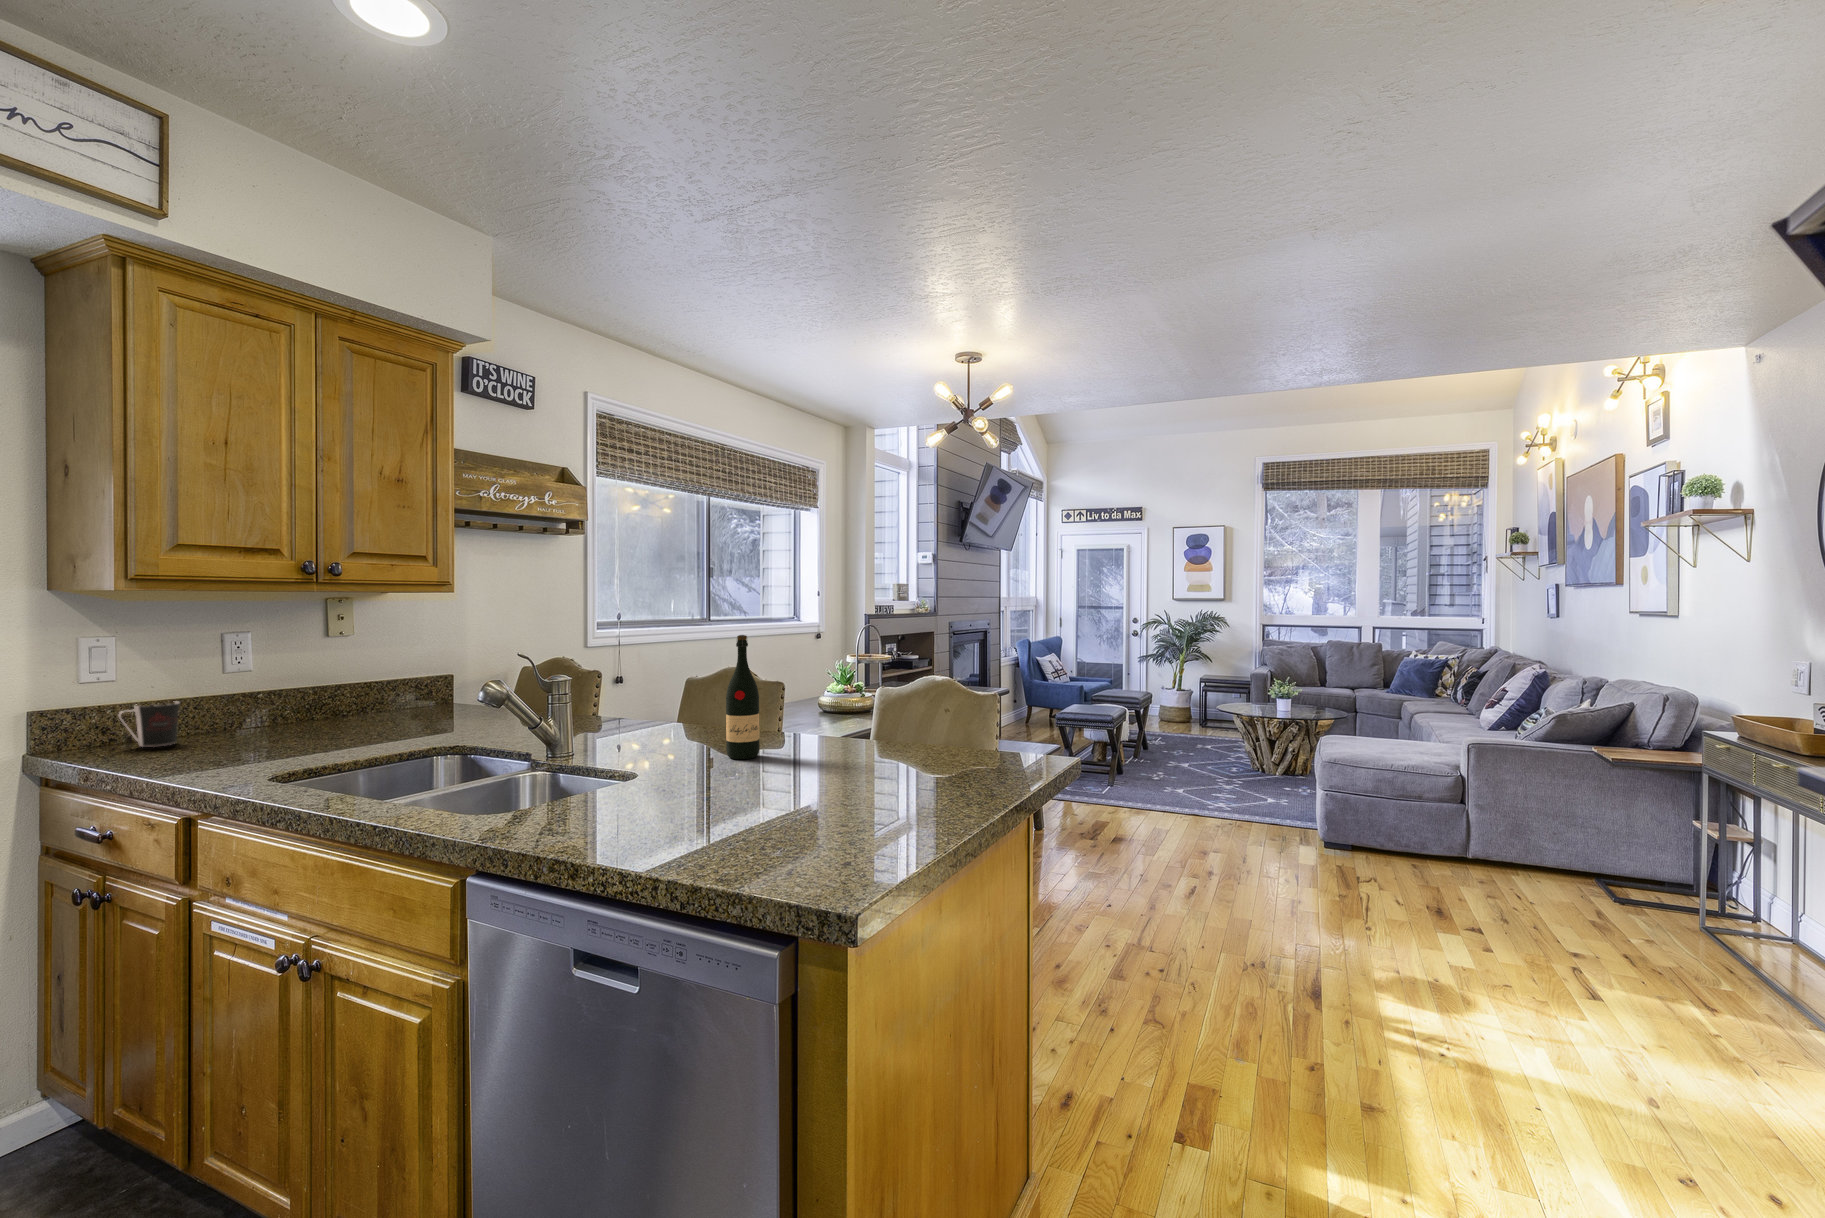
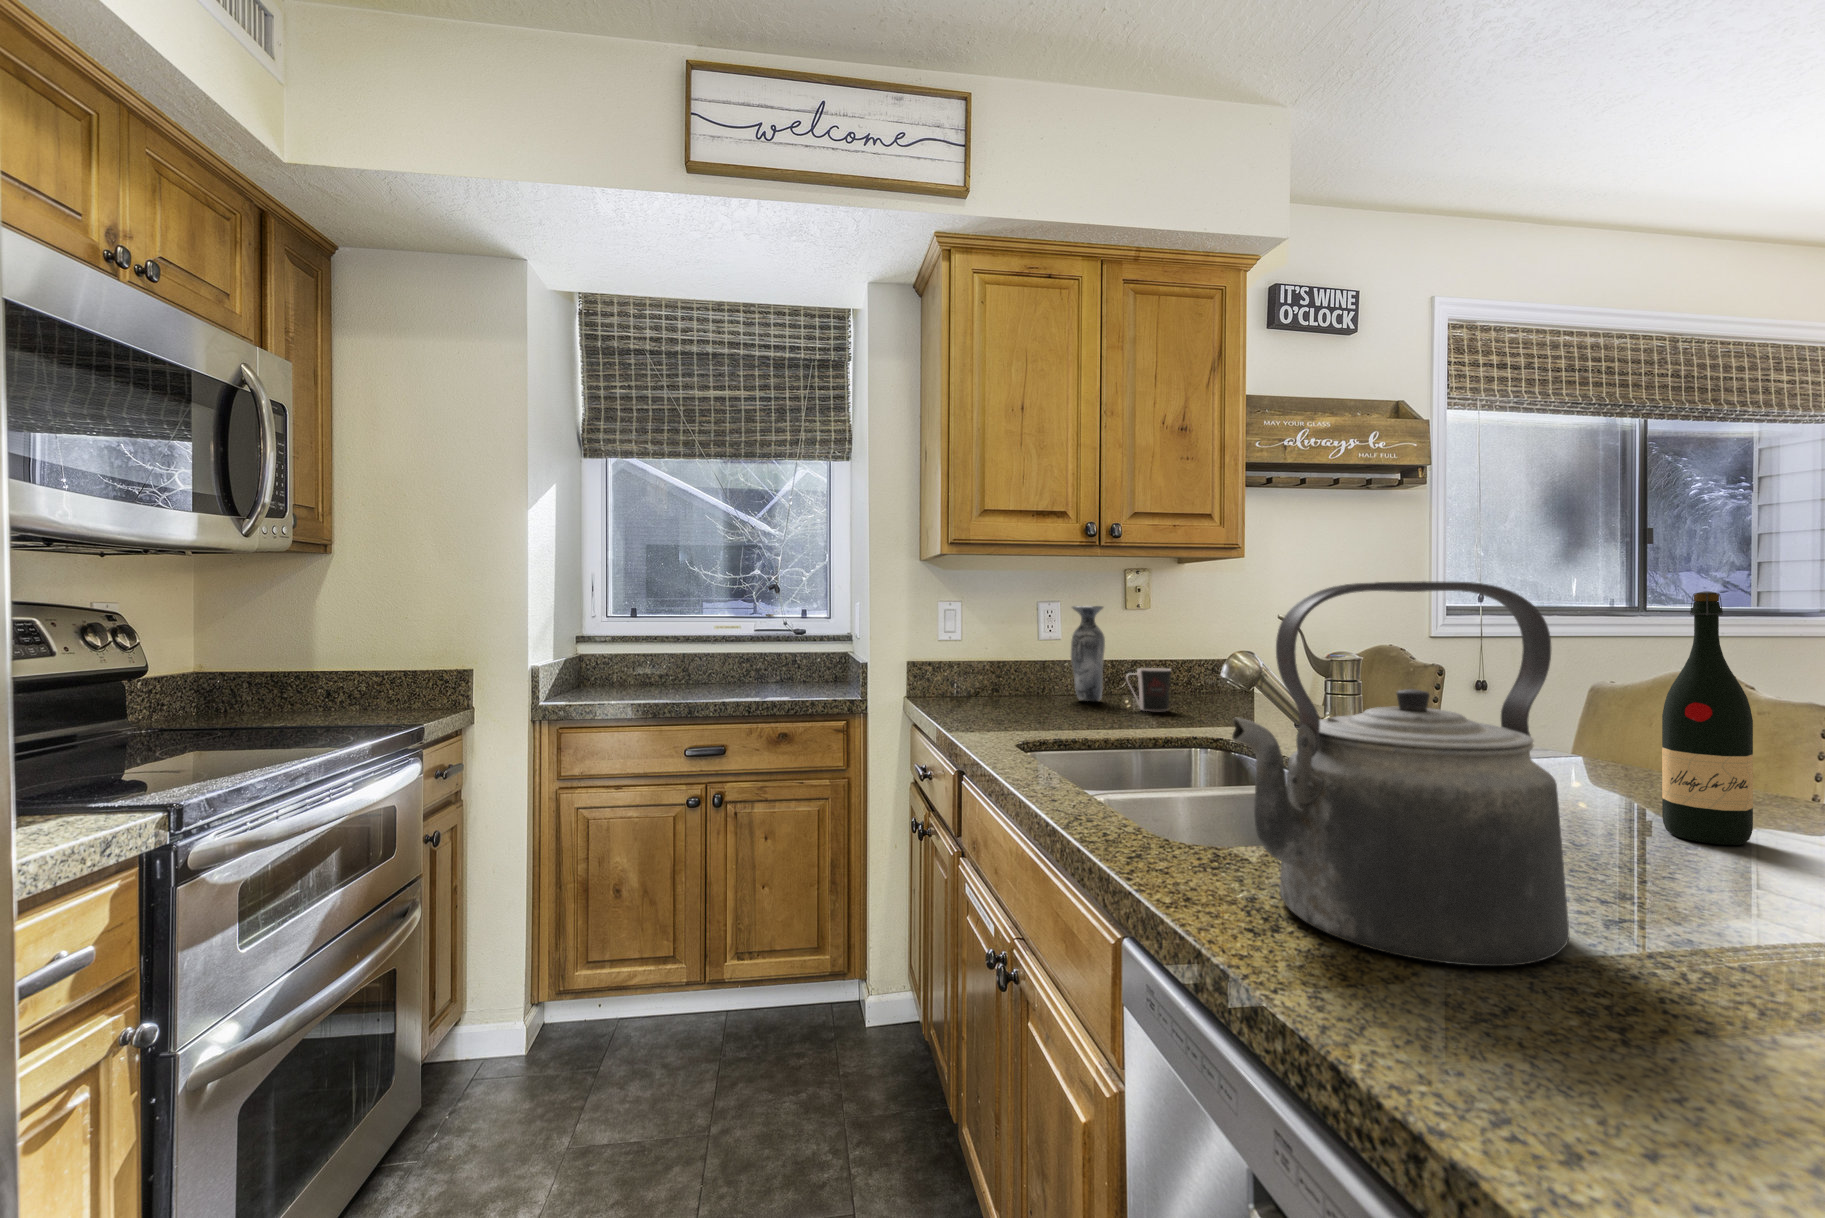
vase: none [270,636,311,730] -> present [1071,606,1105,701]
kettle: none [547,646,699,837] -> present [1232,581,1569,966]
coffee cup: present [118,702,179,747] -> present [1126,668,1171,711]

